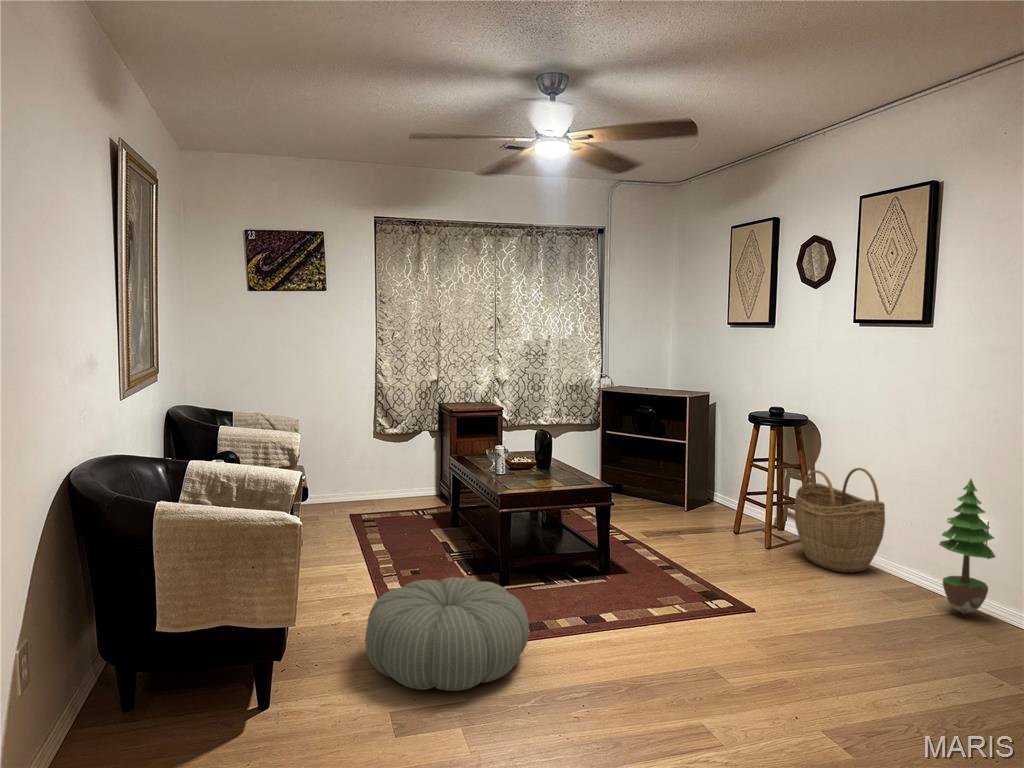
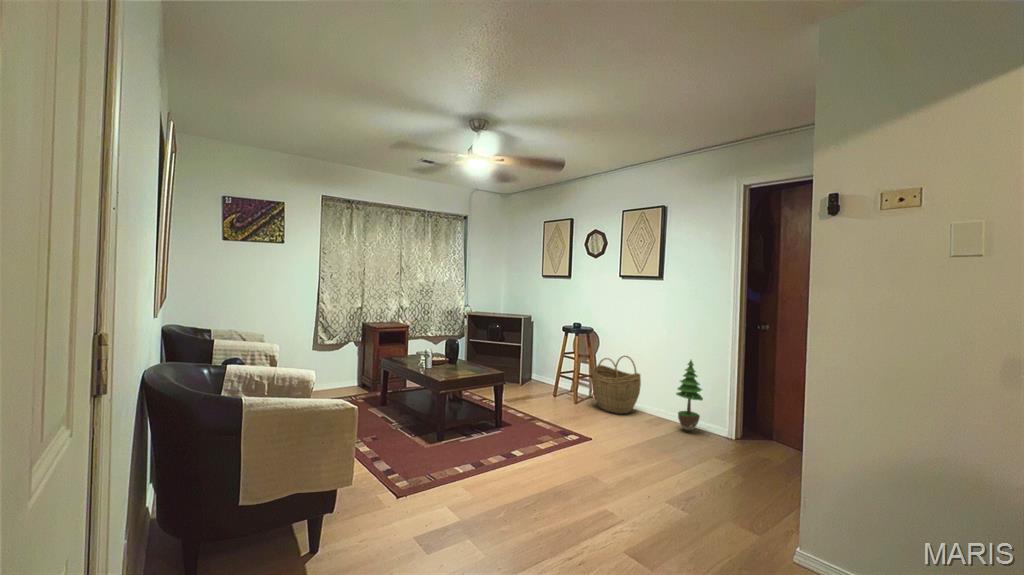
pouf: present [365,577,529,691] -> none [377,438,488,518]

